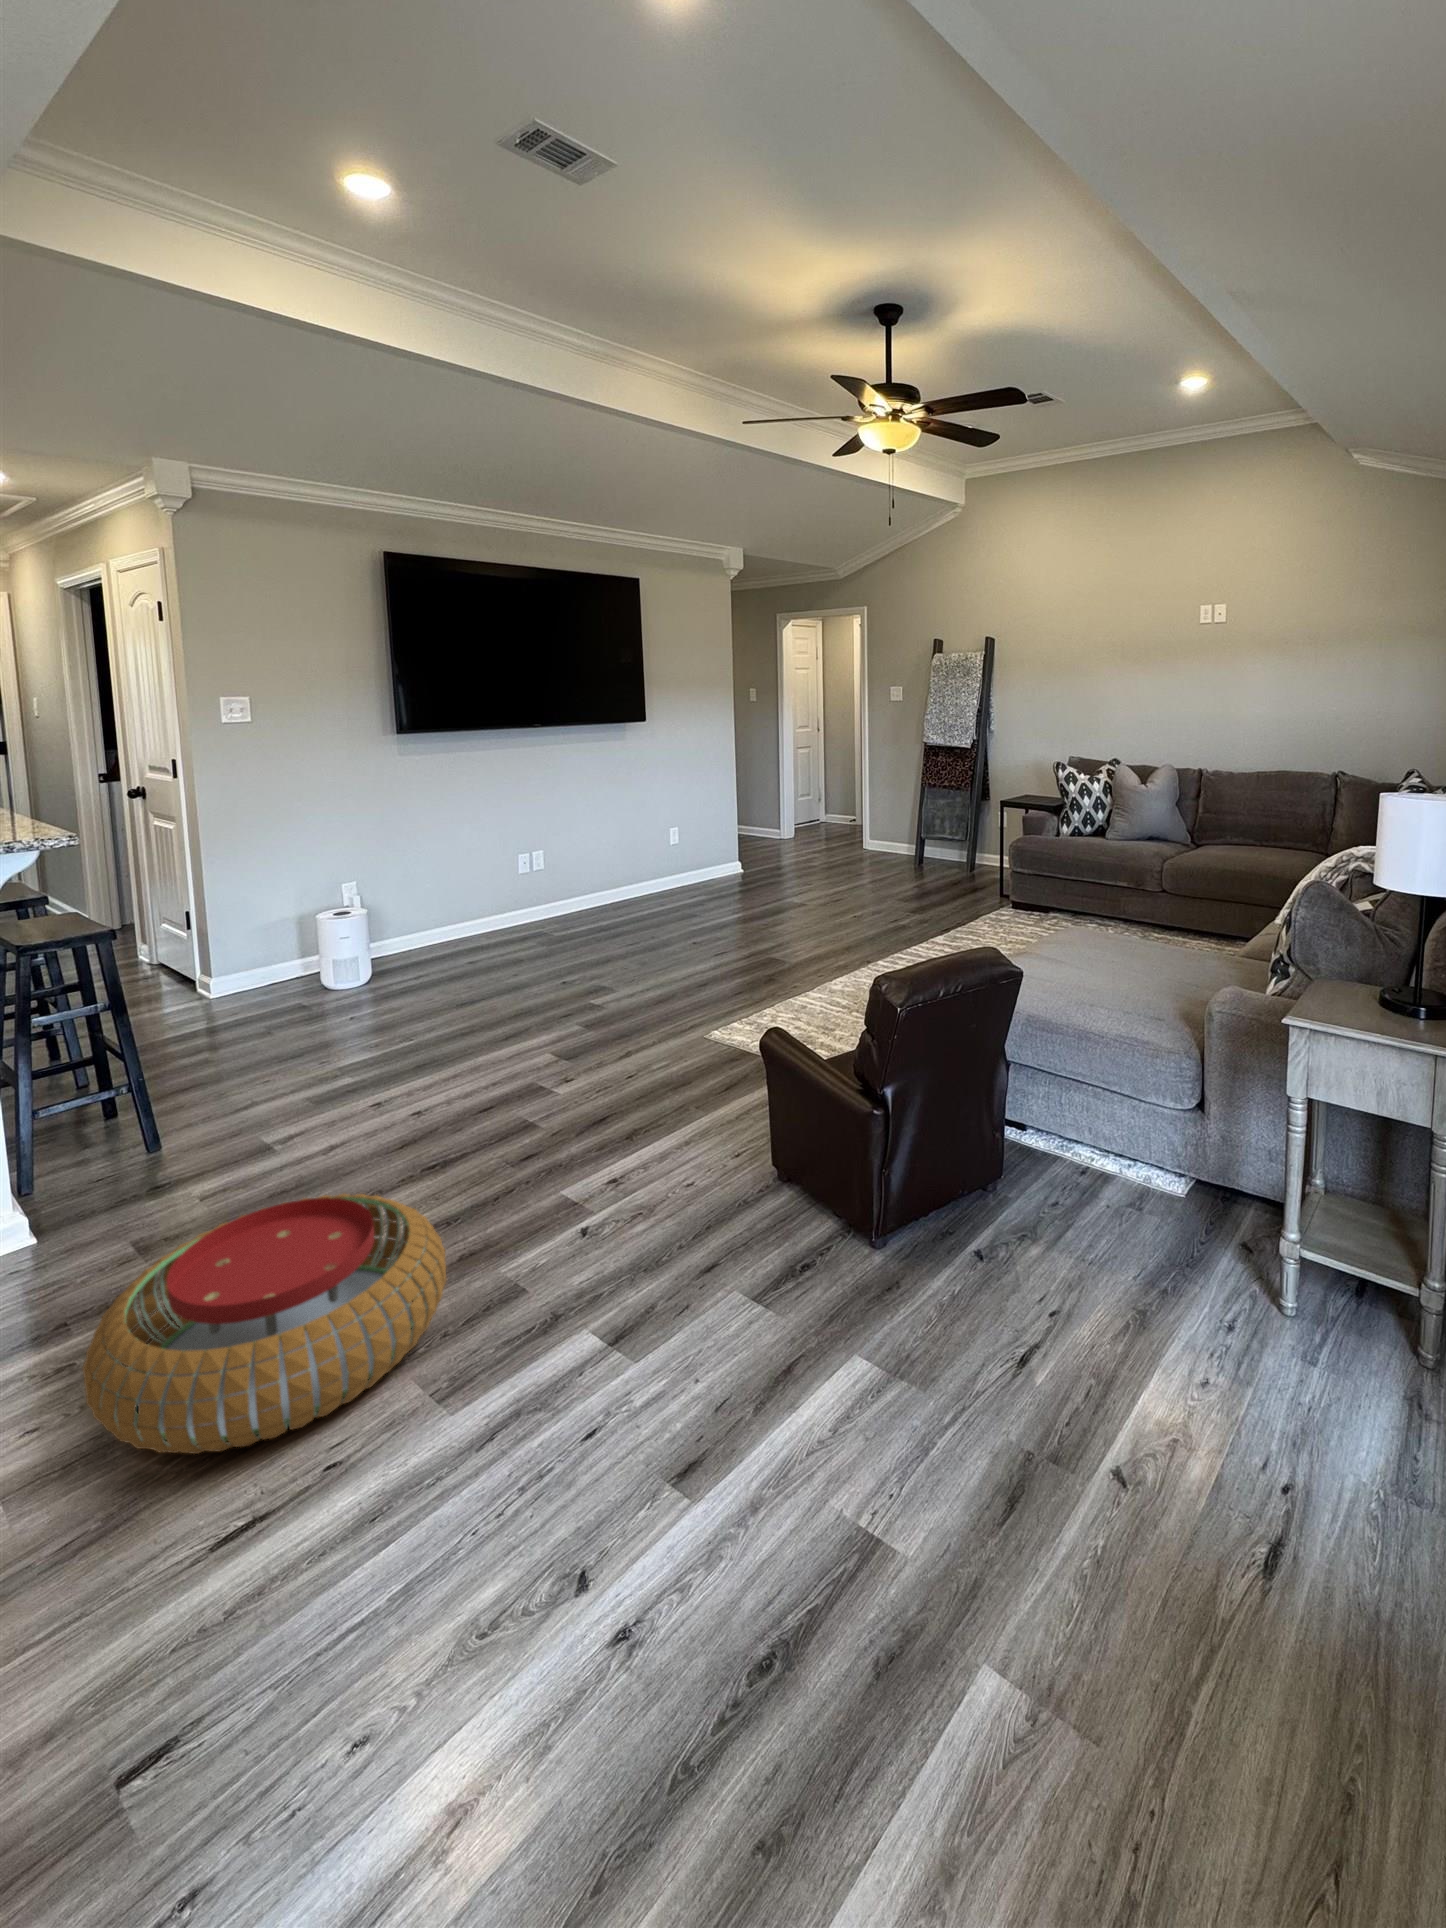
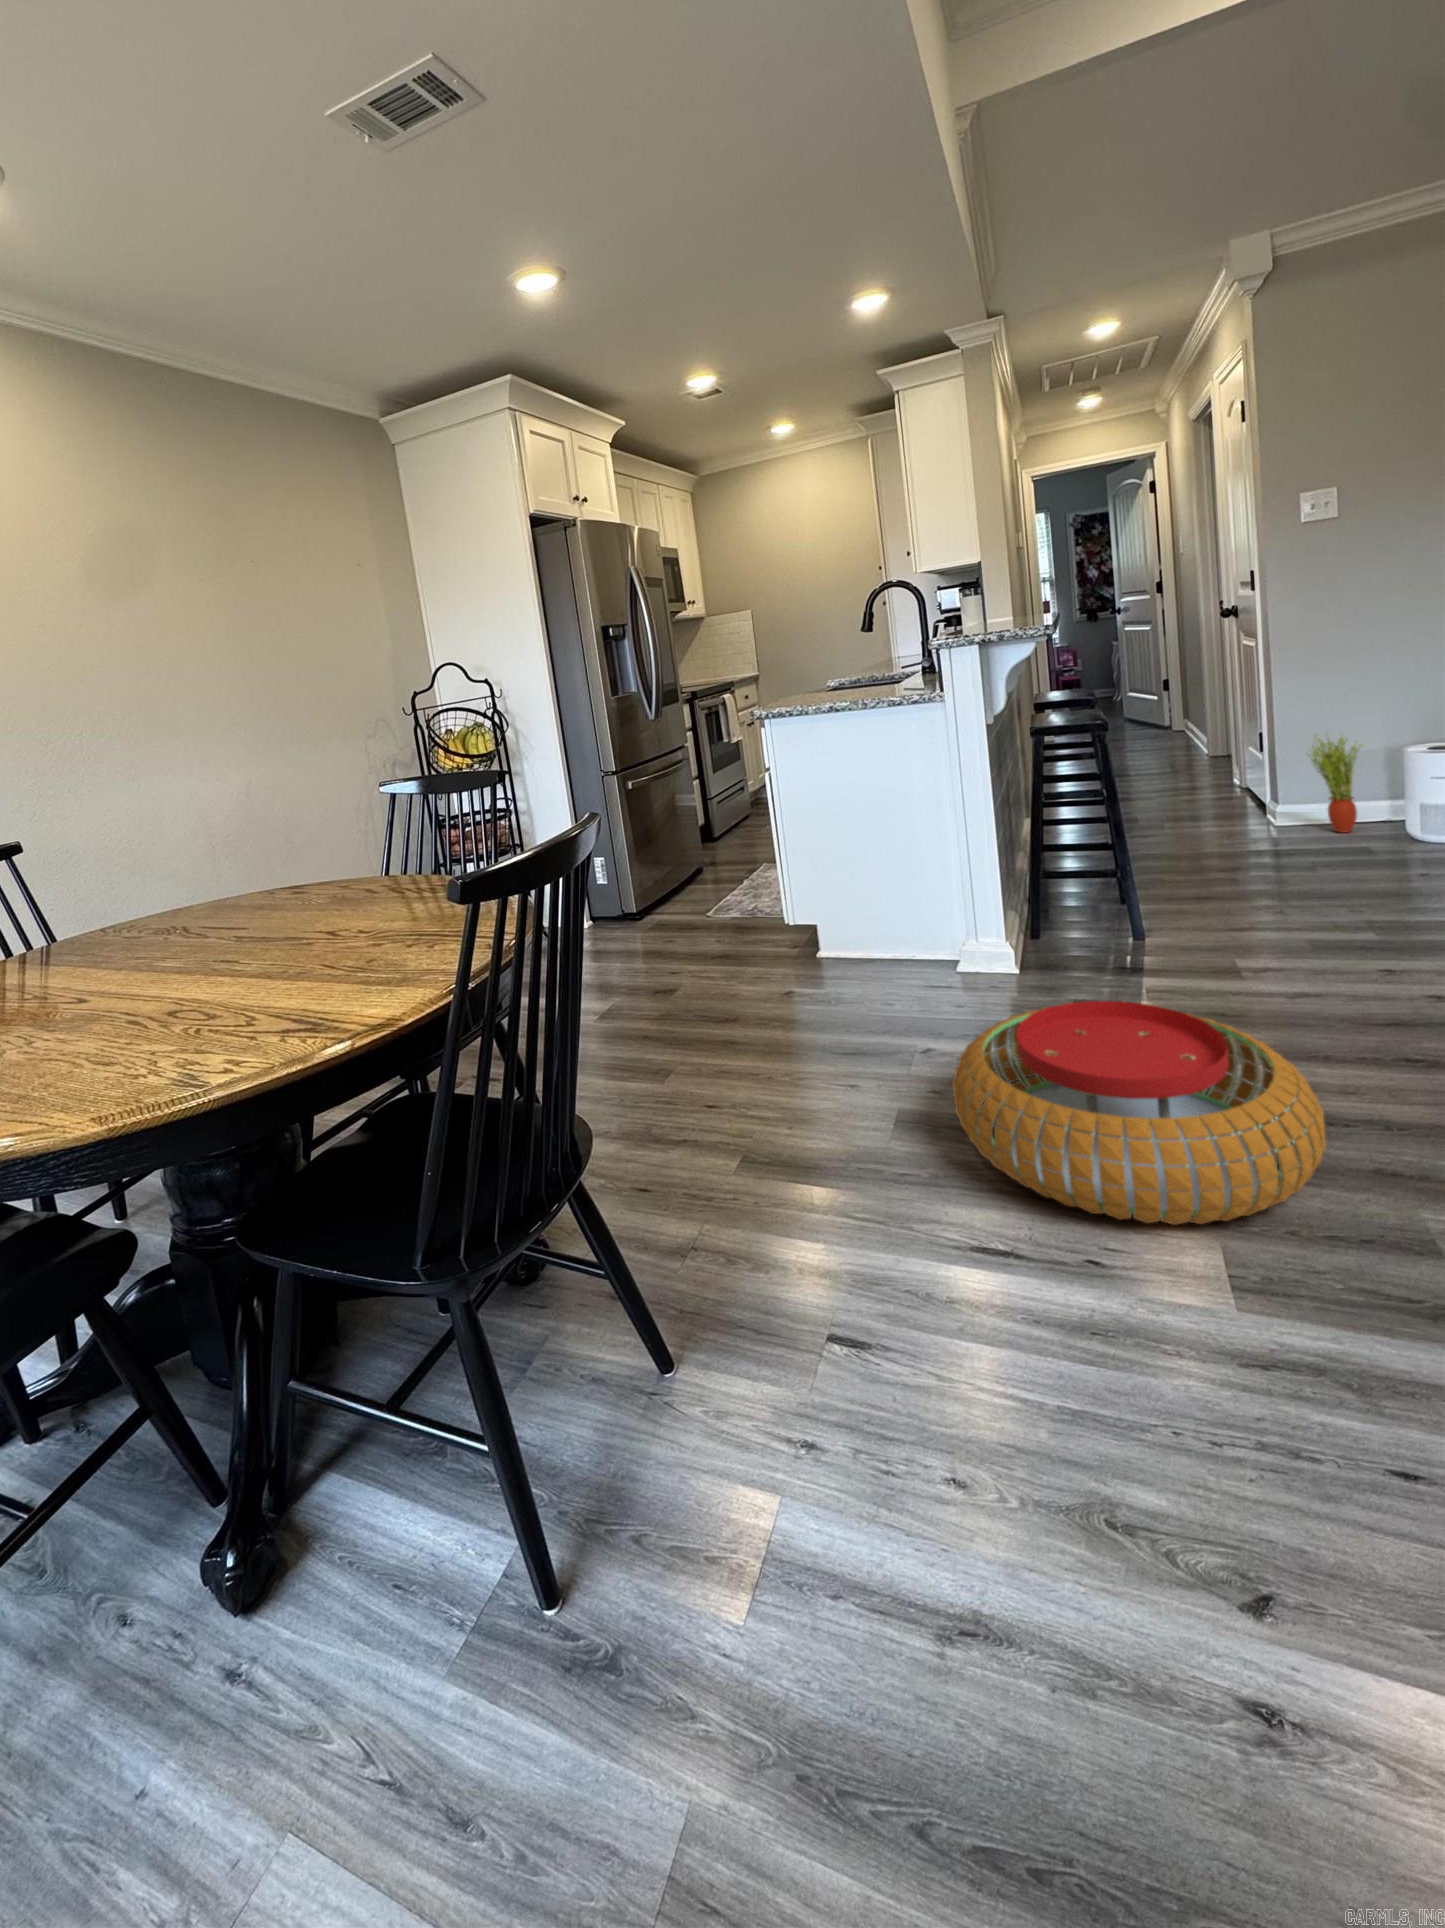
potted plant: none [236,903,283,992] -> present [1307,735,1361,833]

